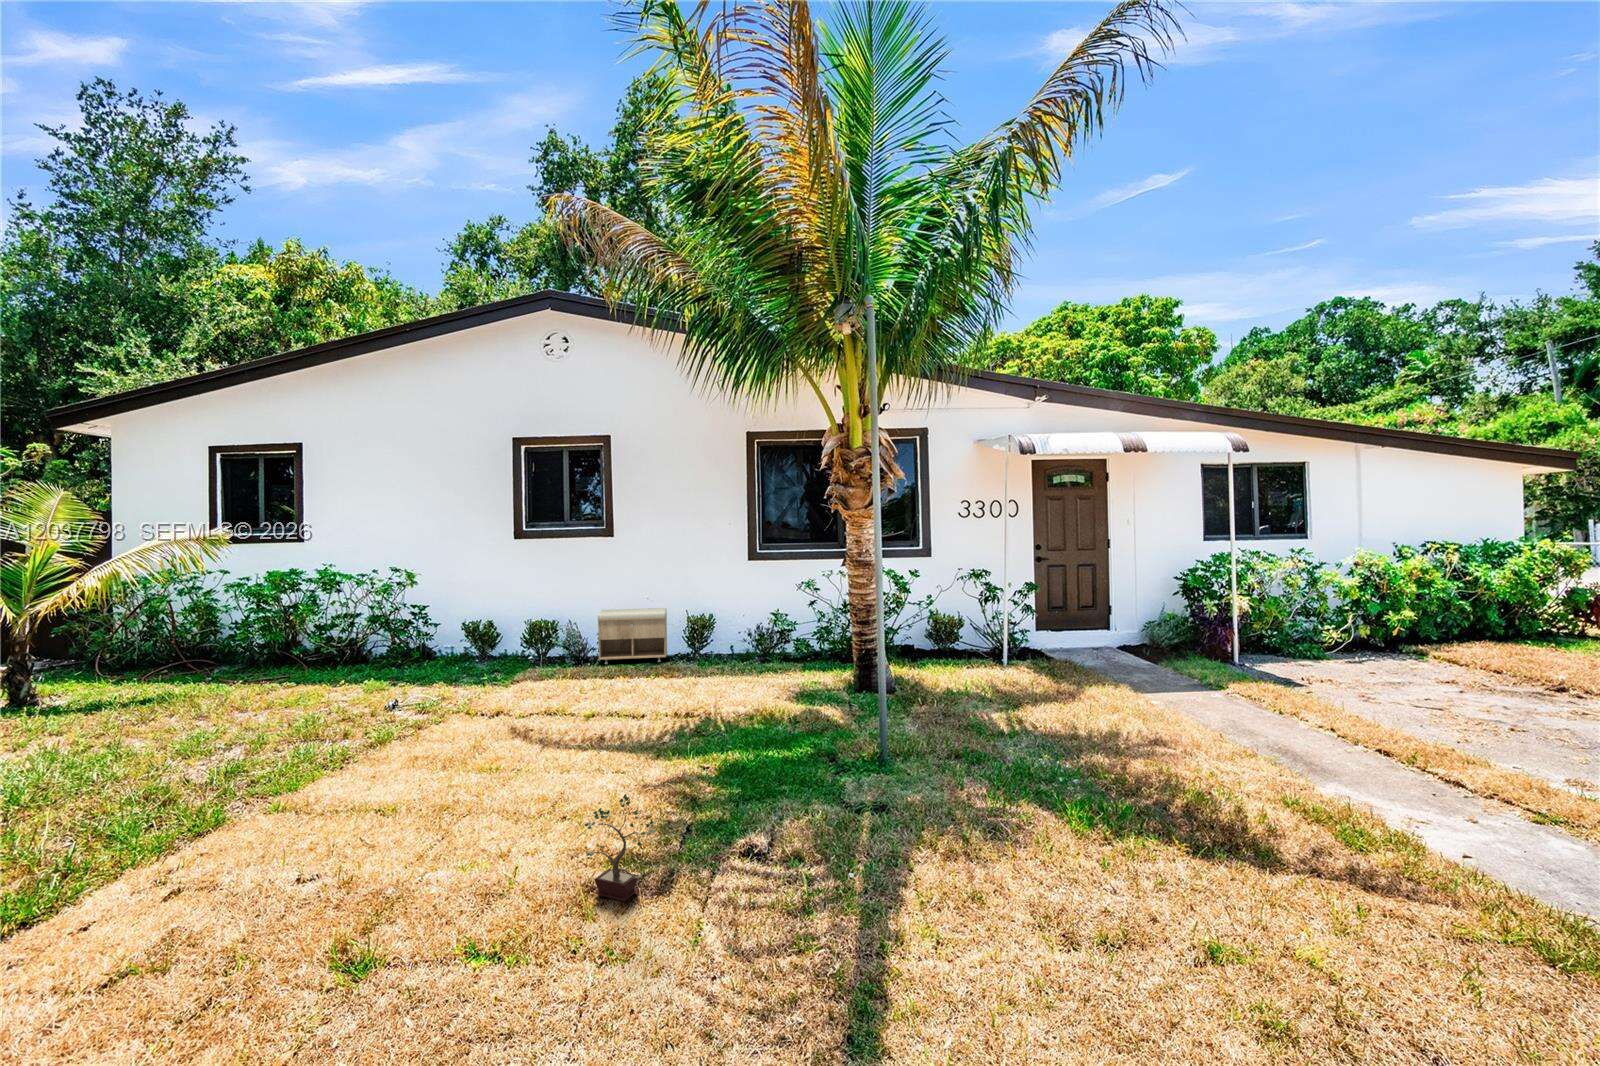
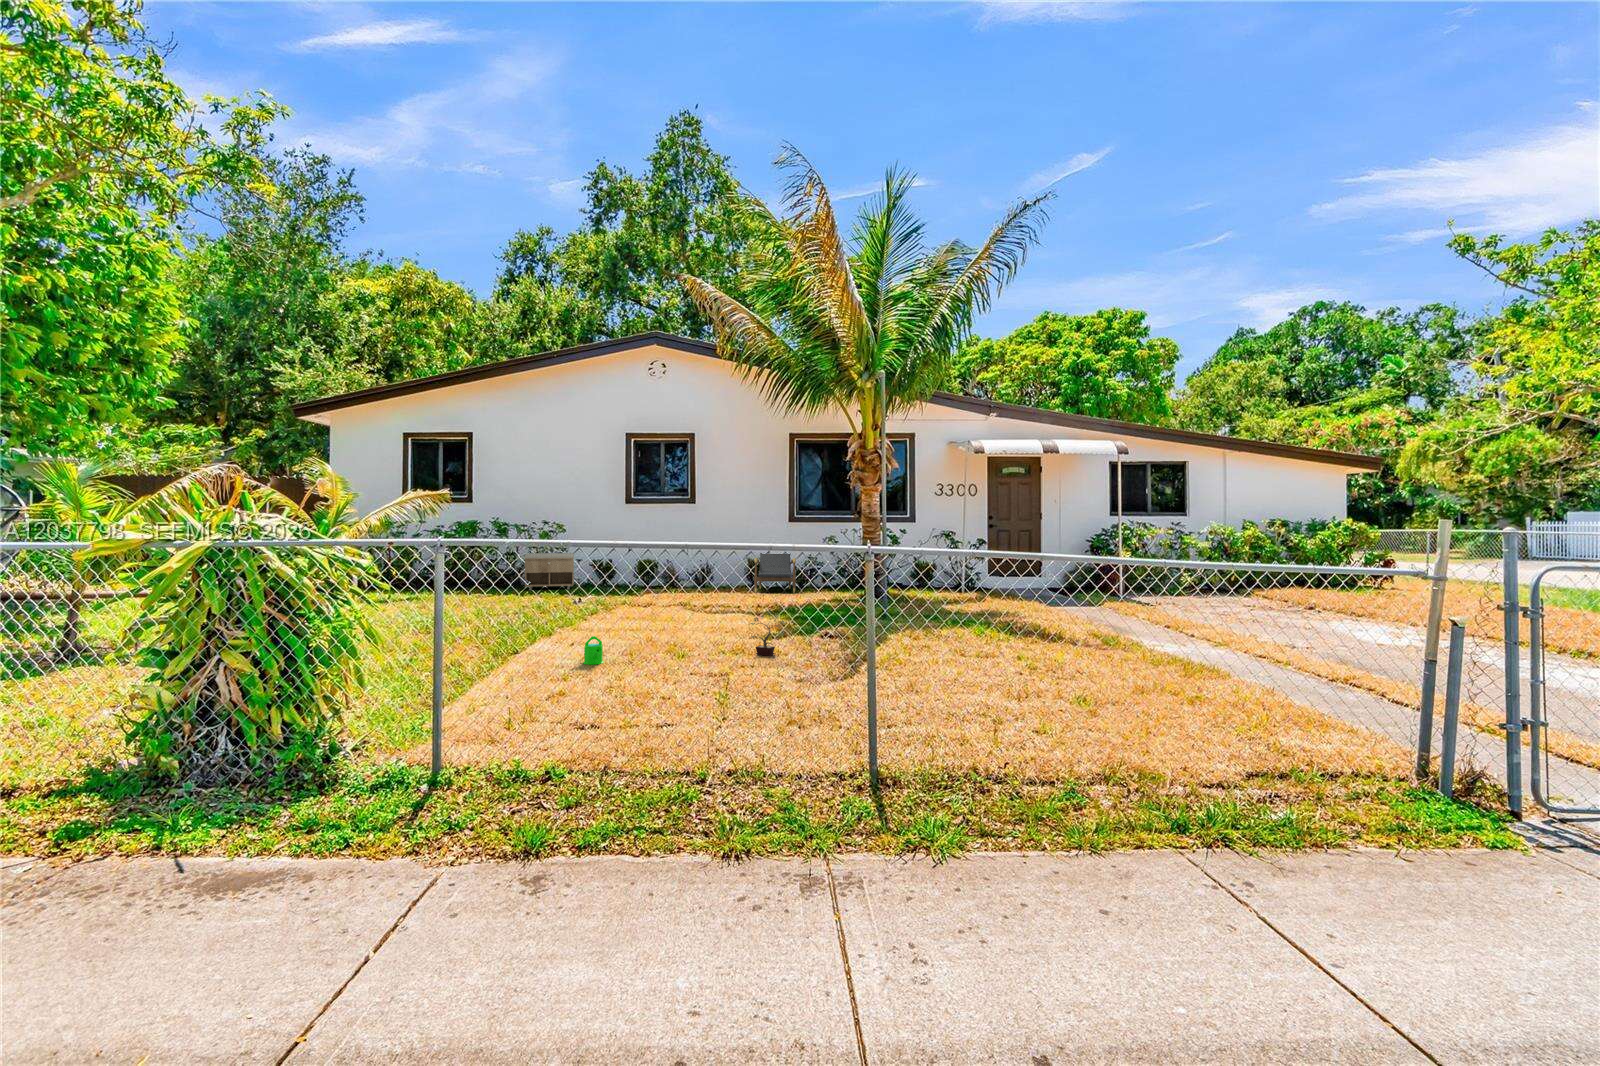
lounge chair: none [696,593,756,667] -> present [754,553,796,593]
storage bench: present [598,608,667,664] -> present [525,553,574,590]
watering can: none [158,889,222,967] -> present [584,636,604,665]

